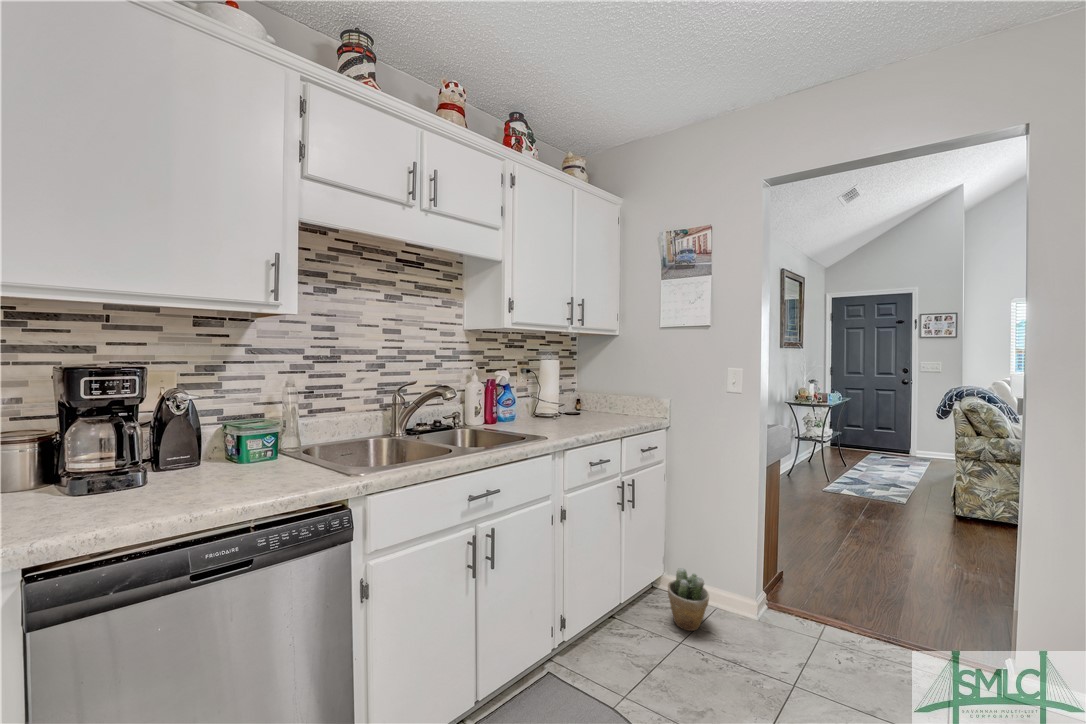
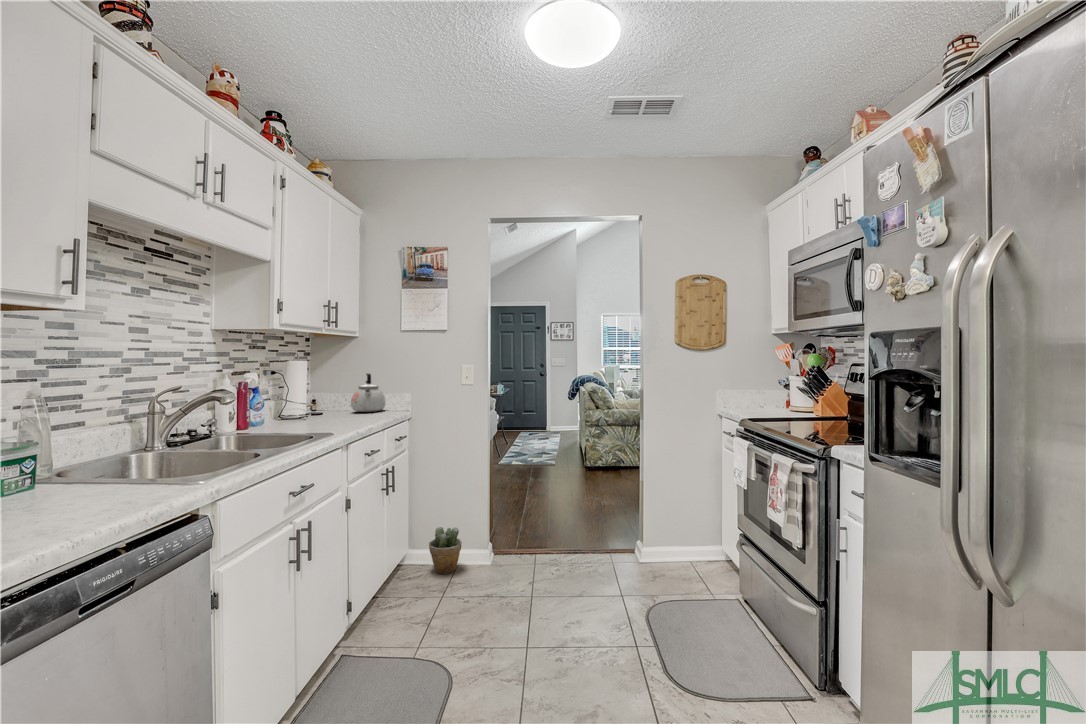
kettle: none [598,376,634,418] -> present [351,374,386,412]

